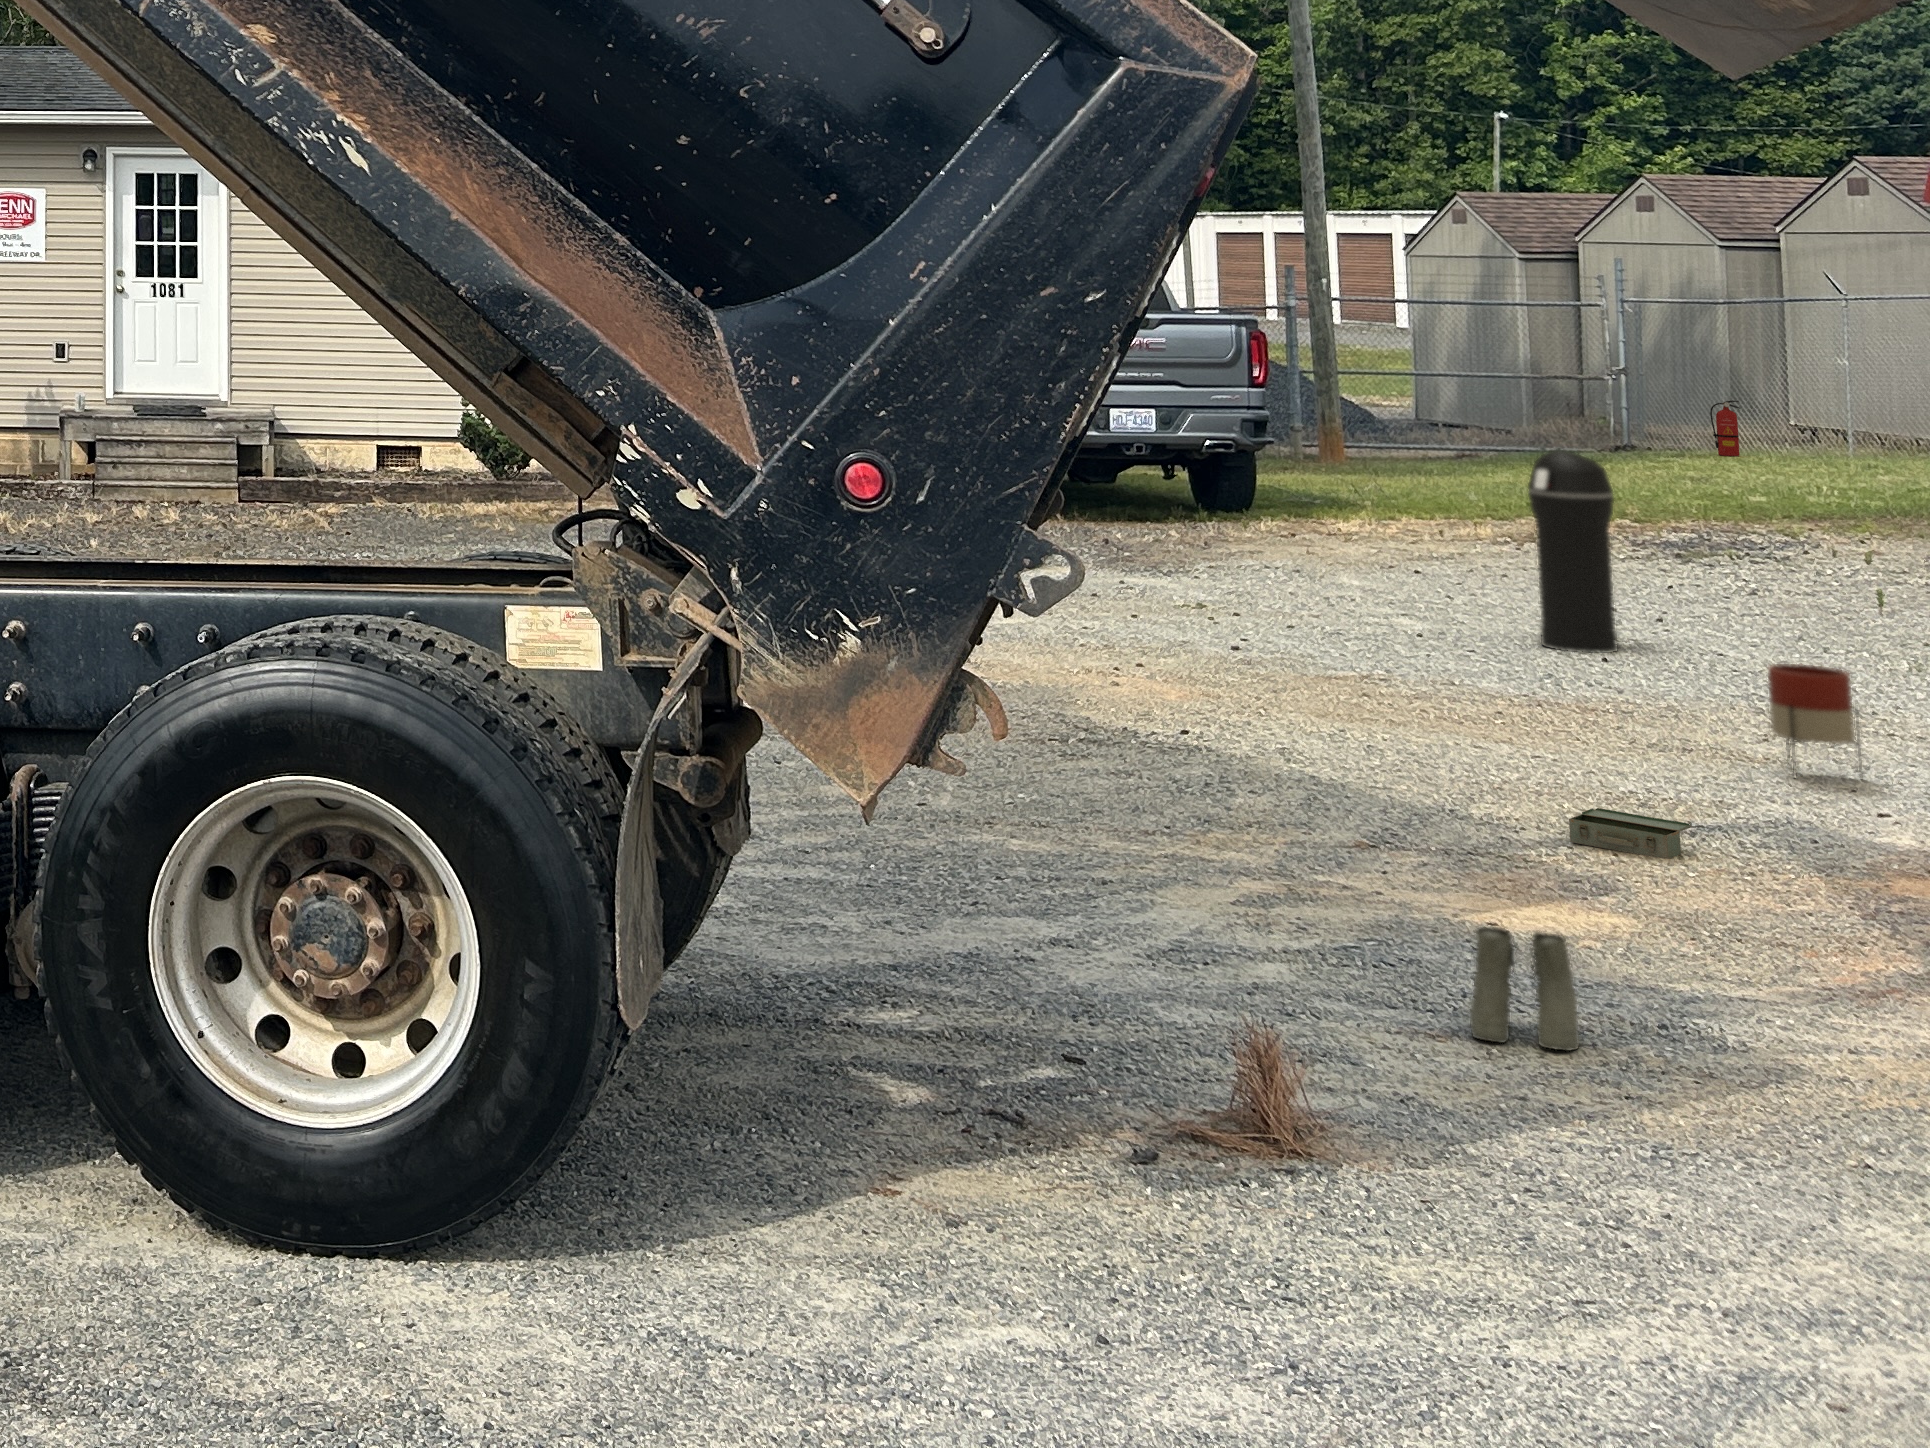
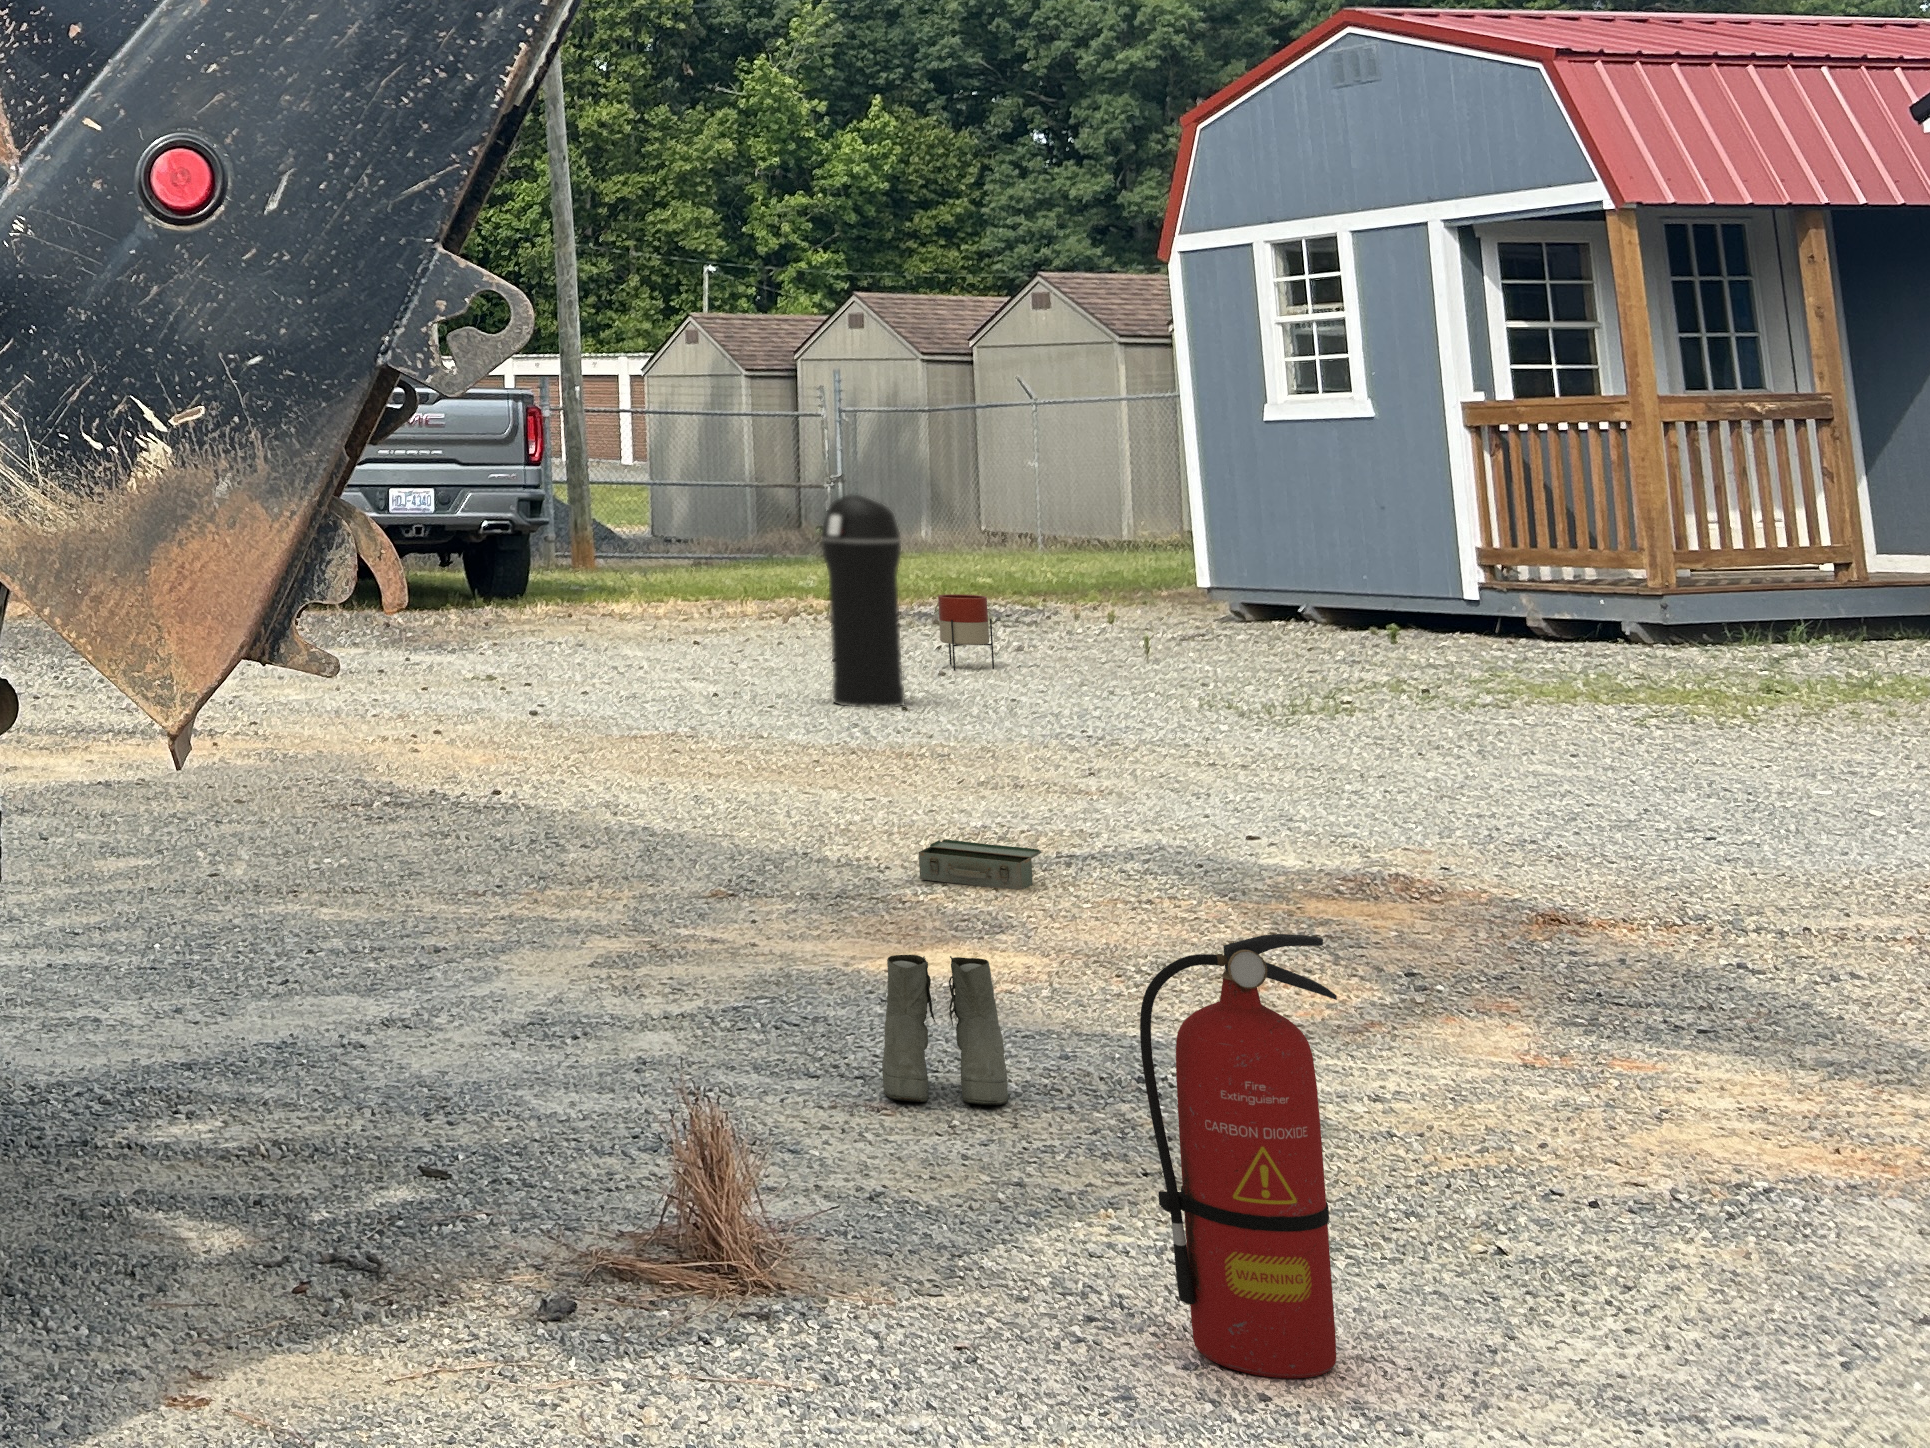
fire extinguisher: present [1710,401,1741,456] -> present [1140,934,1337,1379]
planter: present [1768,664,1861,771] -> present [938,594,994,671]

